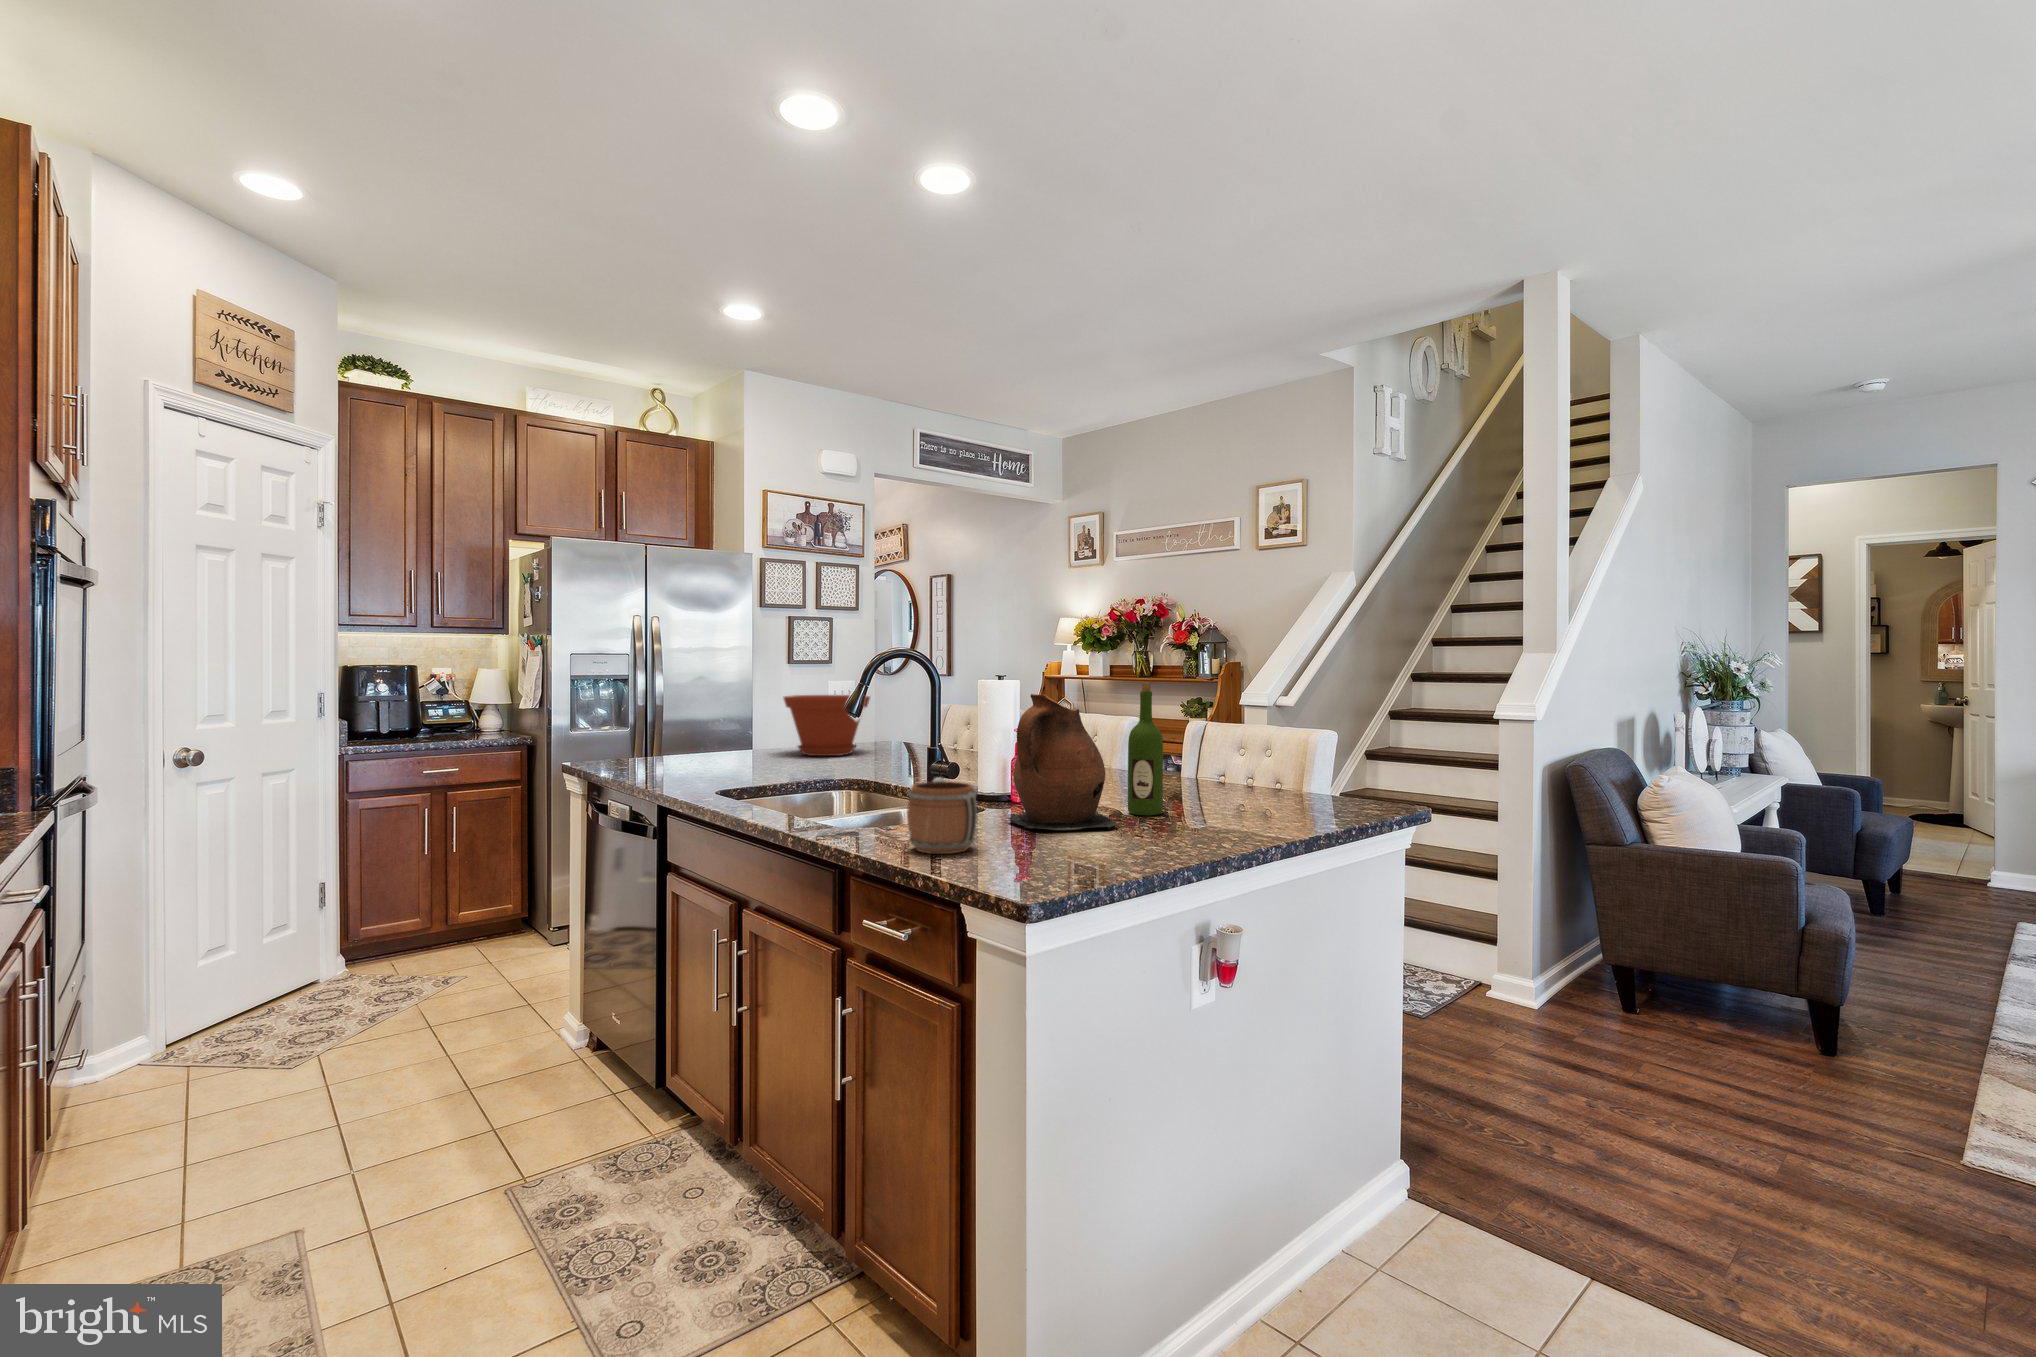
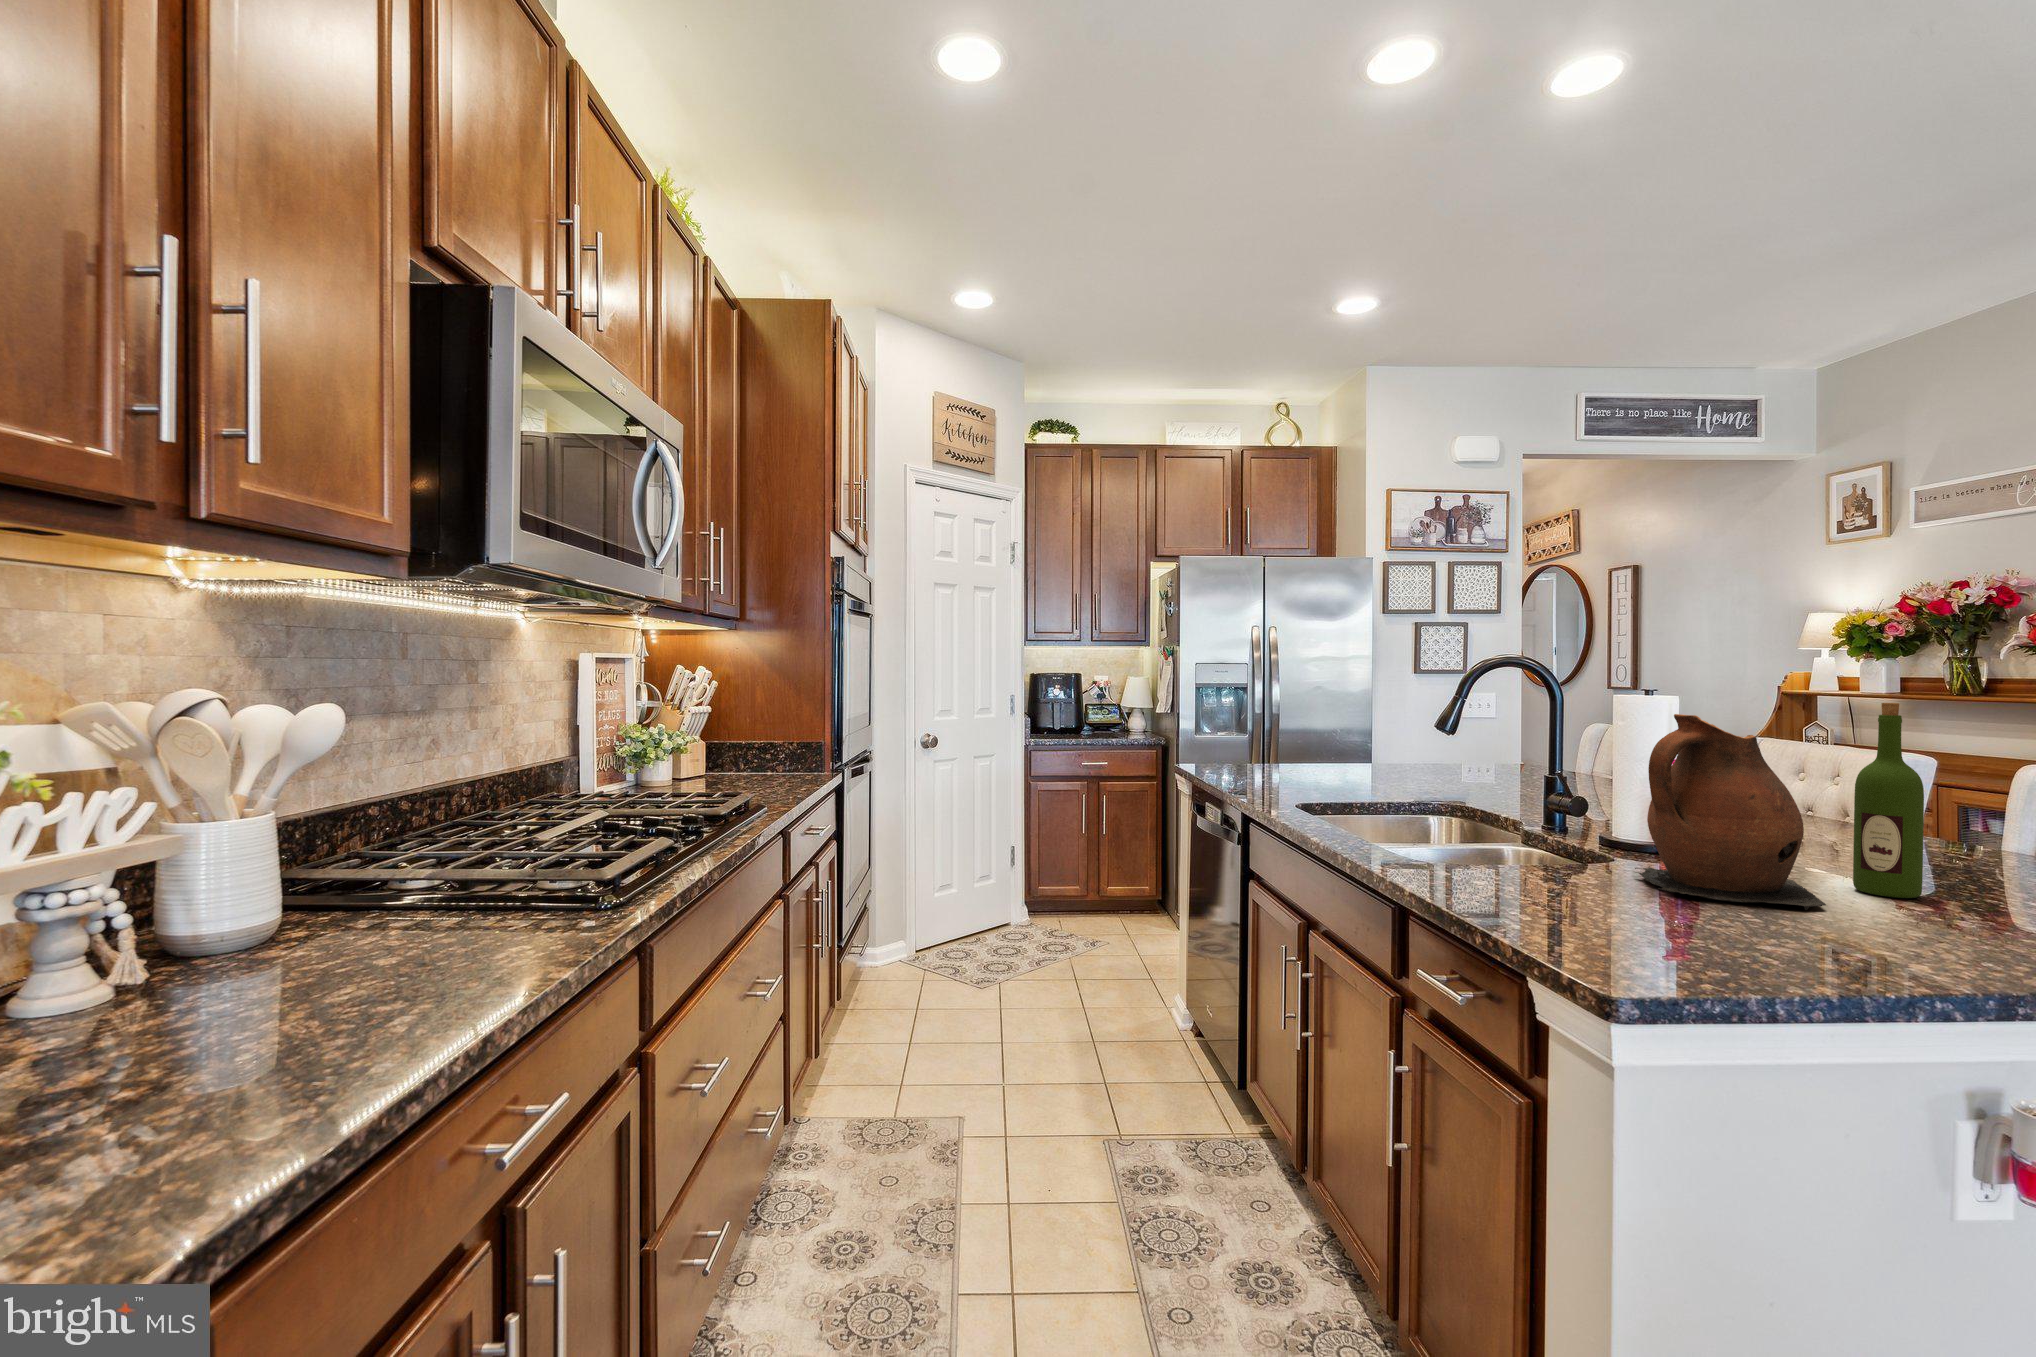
plant pot: present [784,695,870,756] -> none [1387,706,1490,774]
mug: present [907,777,977,854] -> none [1478,812,1574,910]

